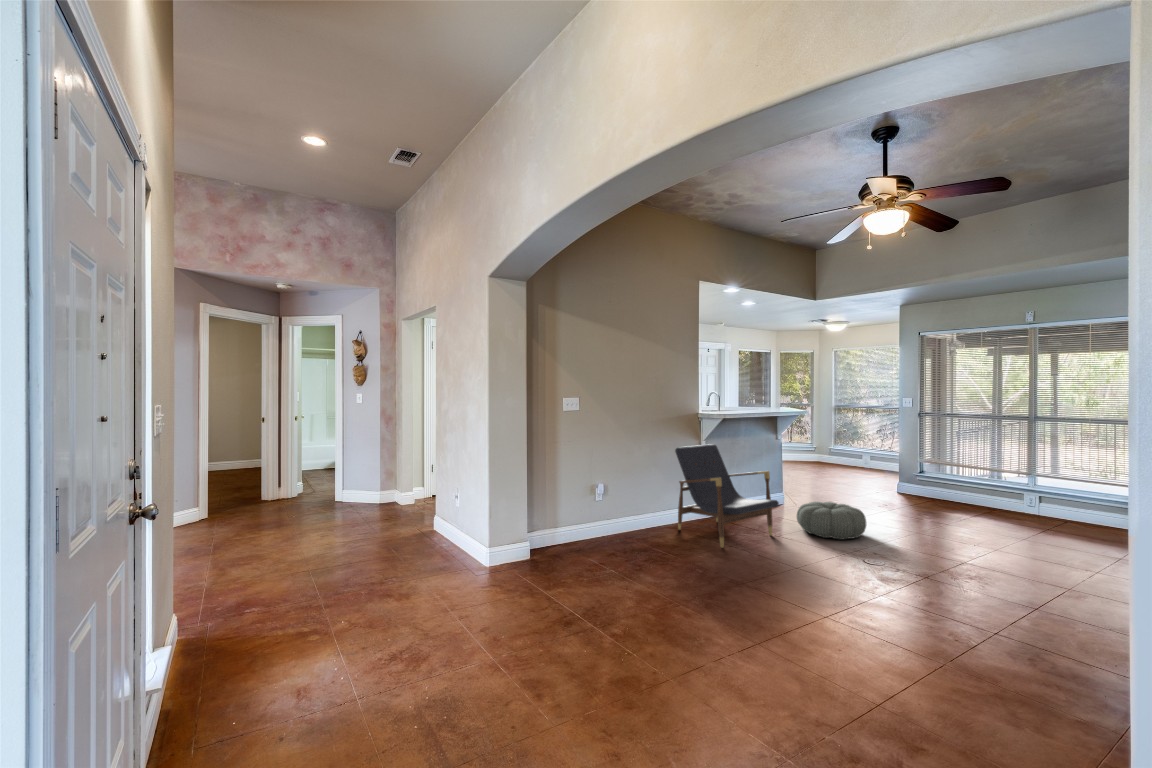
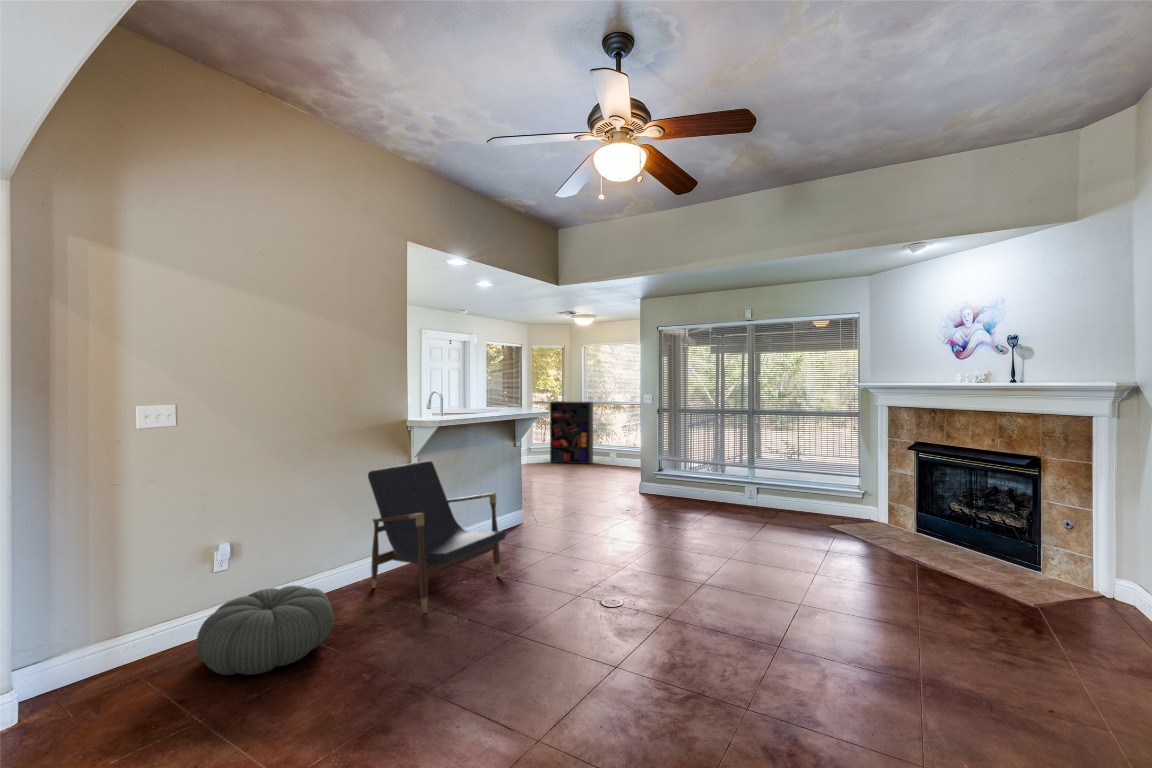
bookshelf: none [797,404,843,466] -> present [550,401,593,464]
pouf: present [797,502,866,540] -> present [196,585,333,675]

